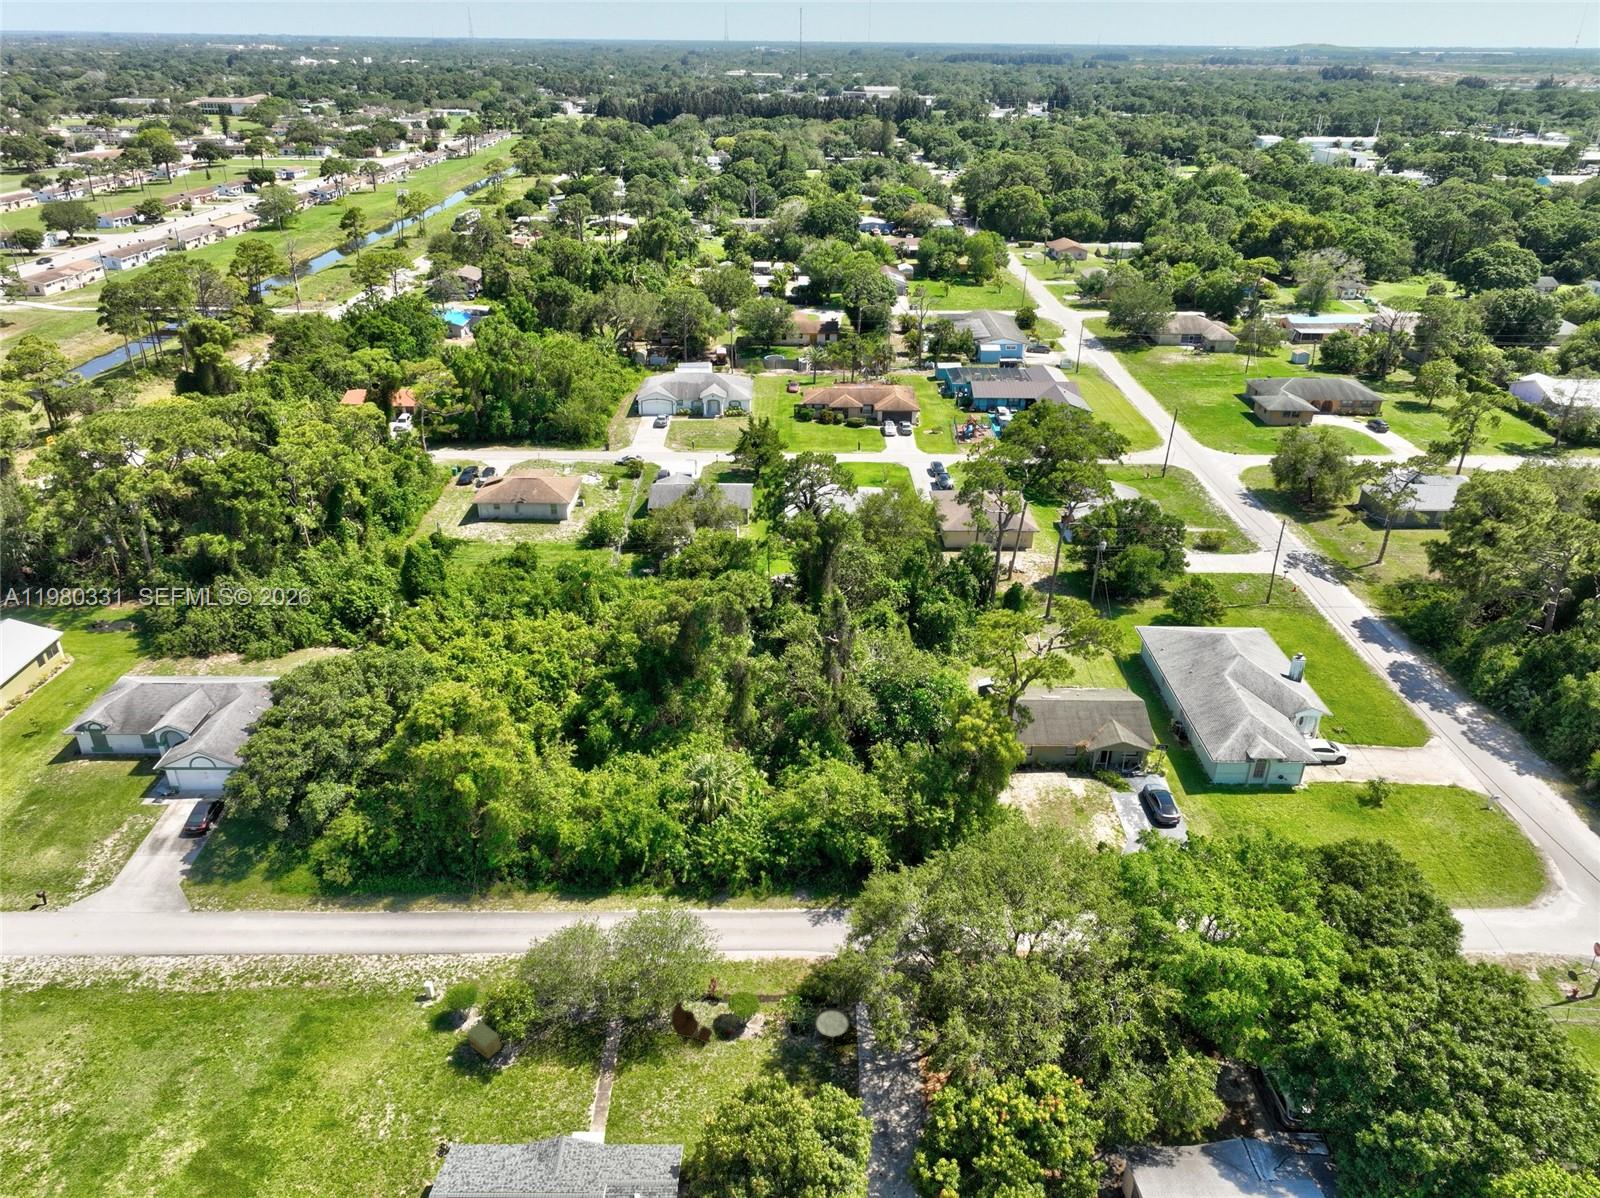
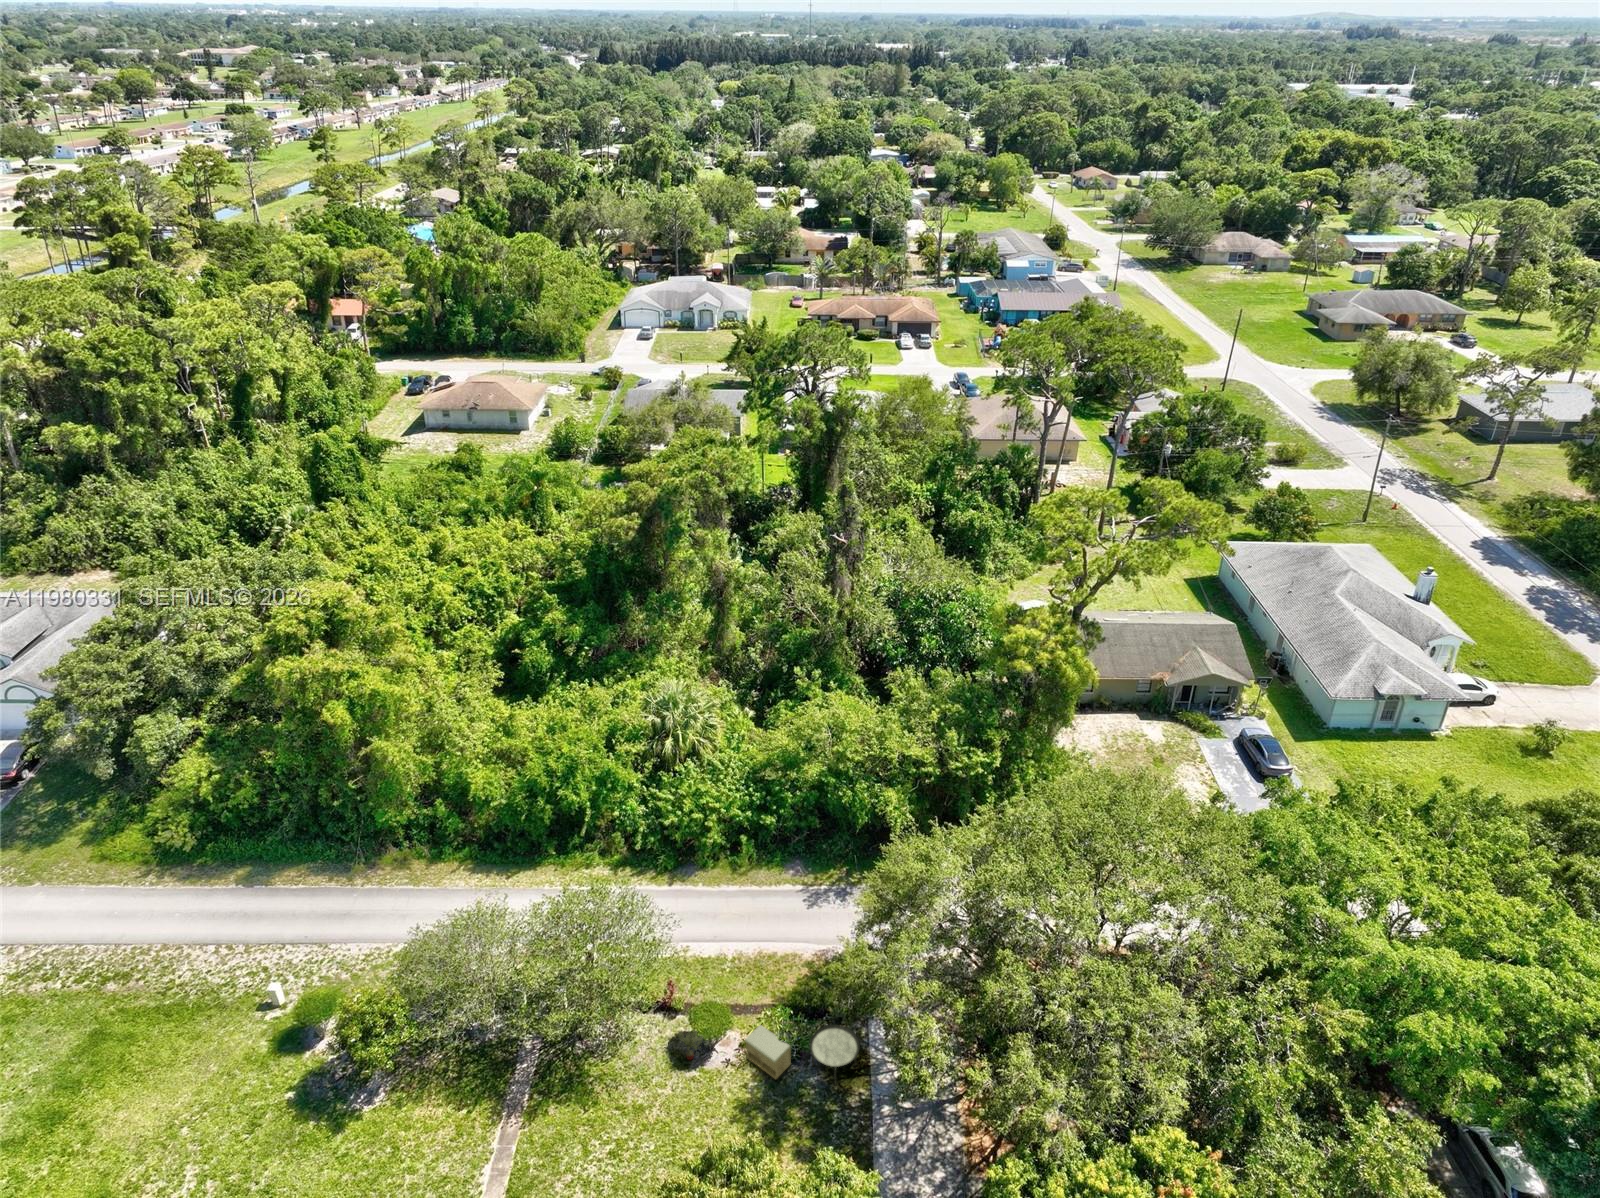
lounge chair: present [672,1002,712,1044] -> none [605,1014,664,1078]
storage bench: present [467,1022,501,1058] -> present [745,1025,791,1079]

